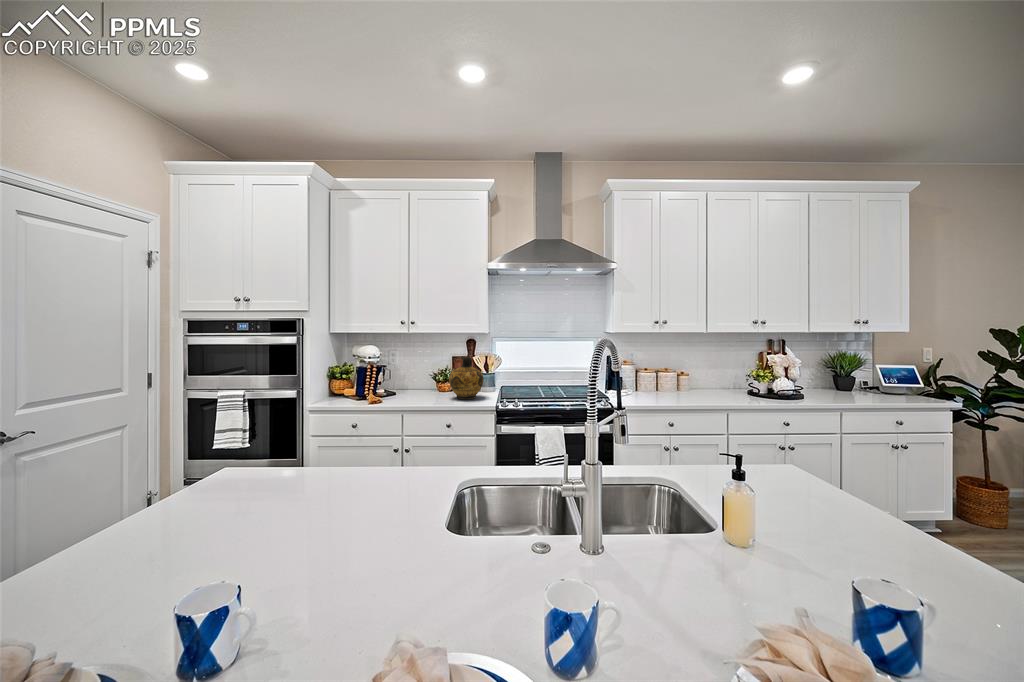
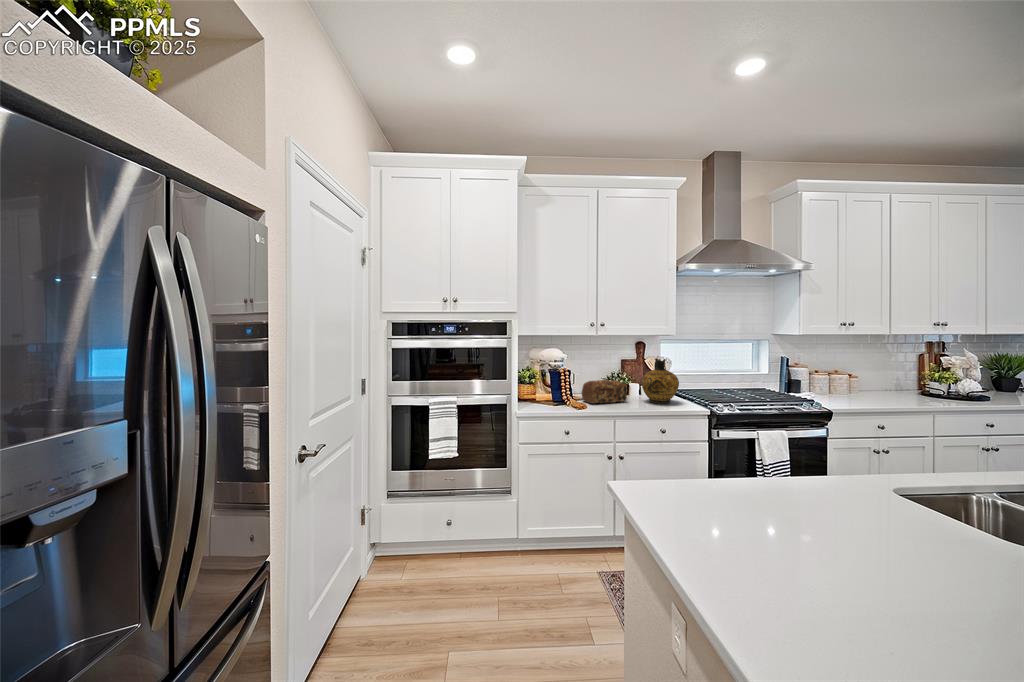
bread loaf: none [394,376,435,399] -> present [582,380,627,404]

